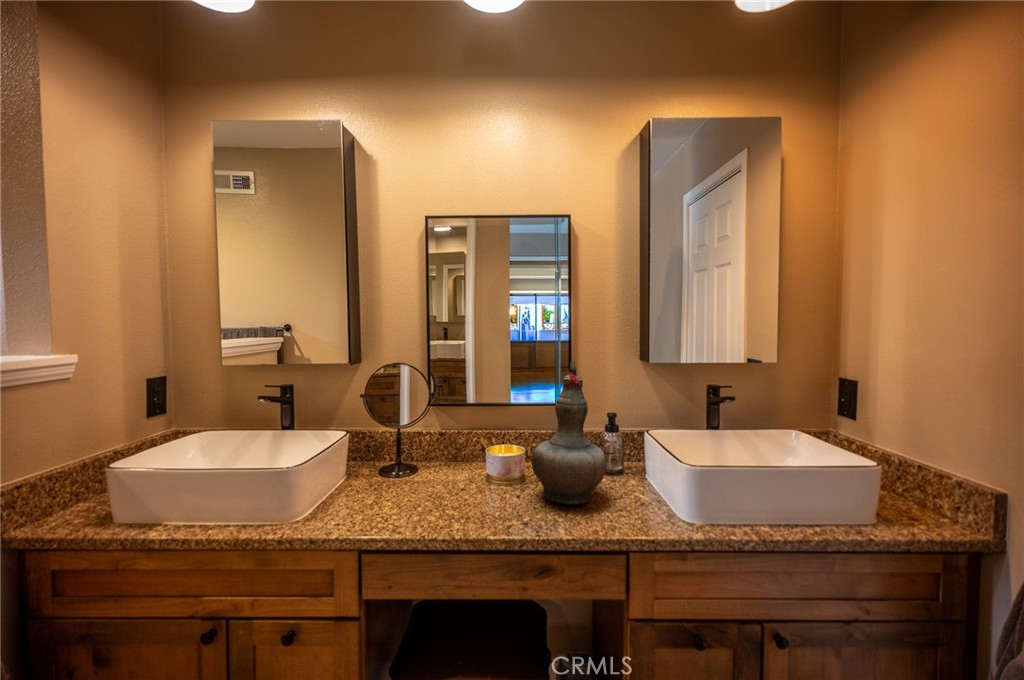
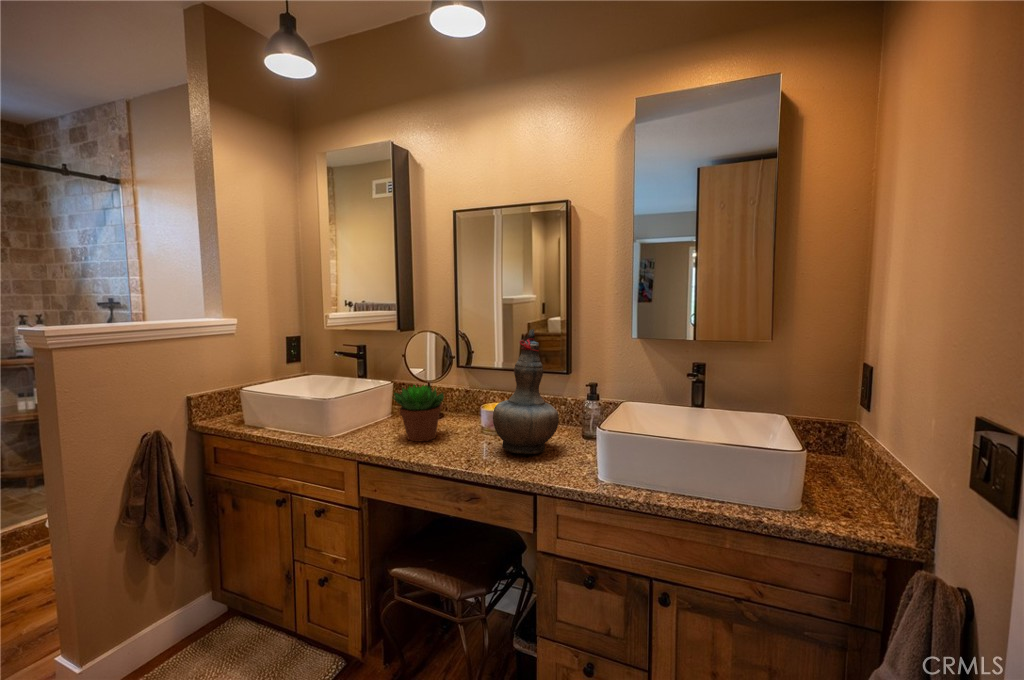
succulent plant: none [389,432,460,508] -> present [393,385,444,441]

